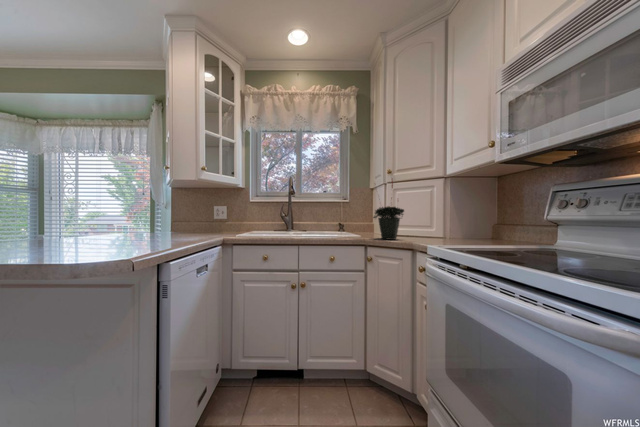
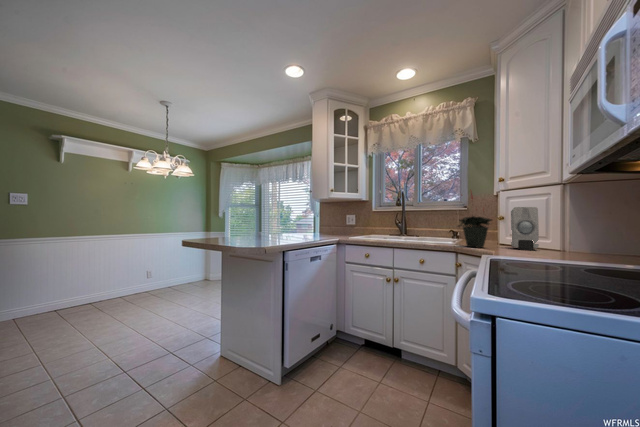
soap dispenser: none [408,197,438,239] -> present [511,207,539,250]

